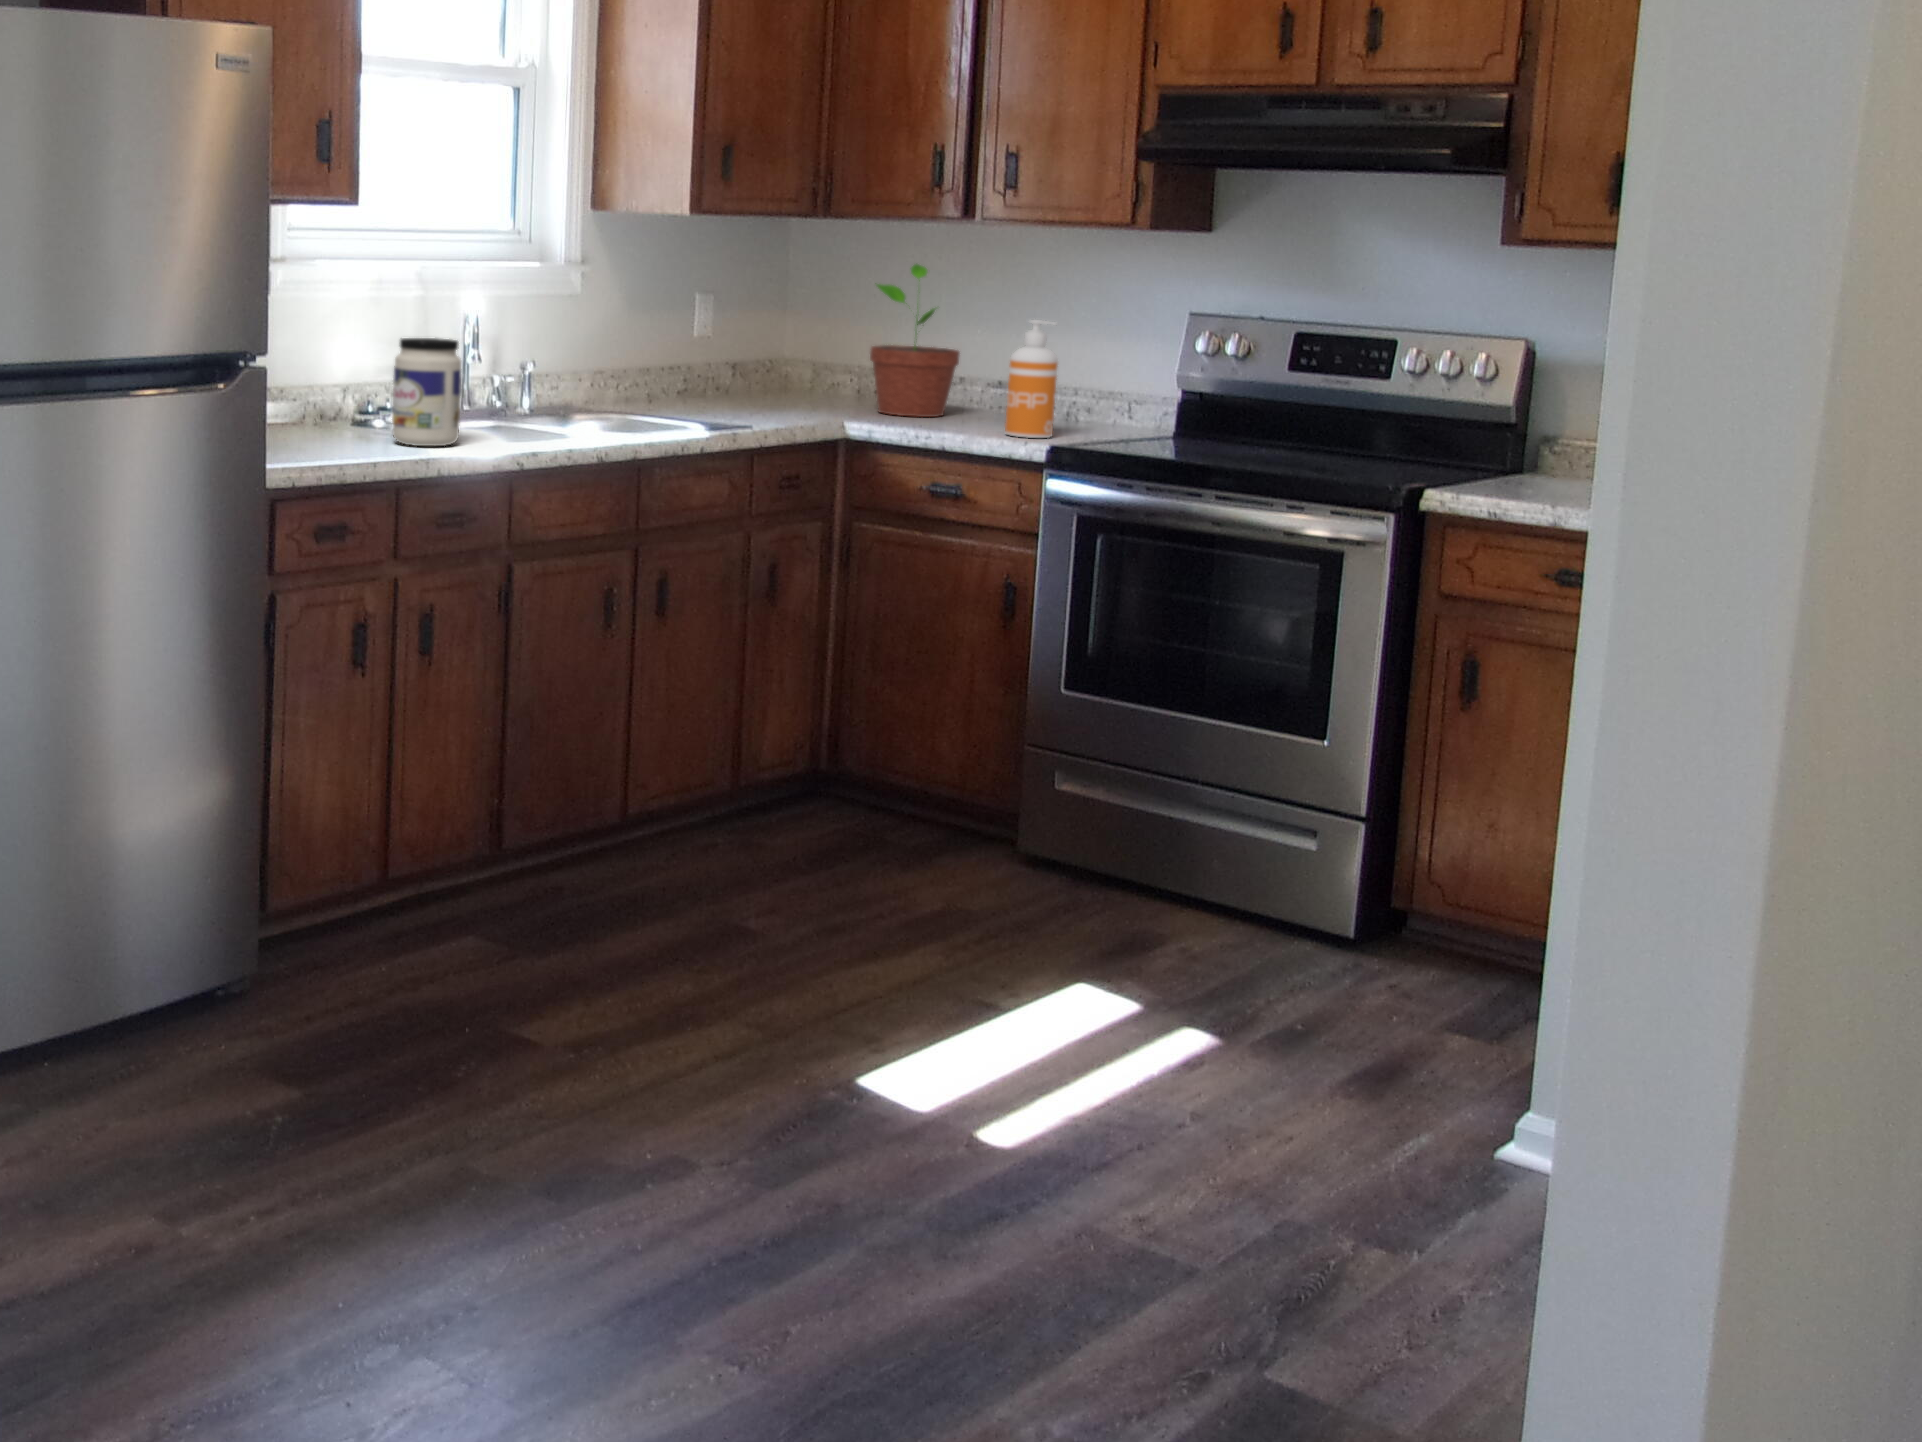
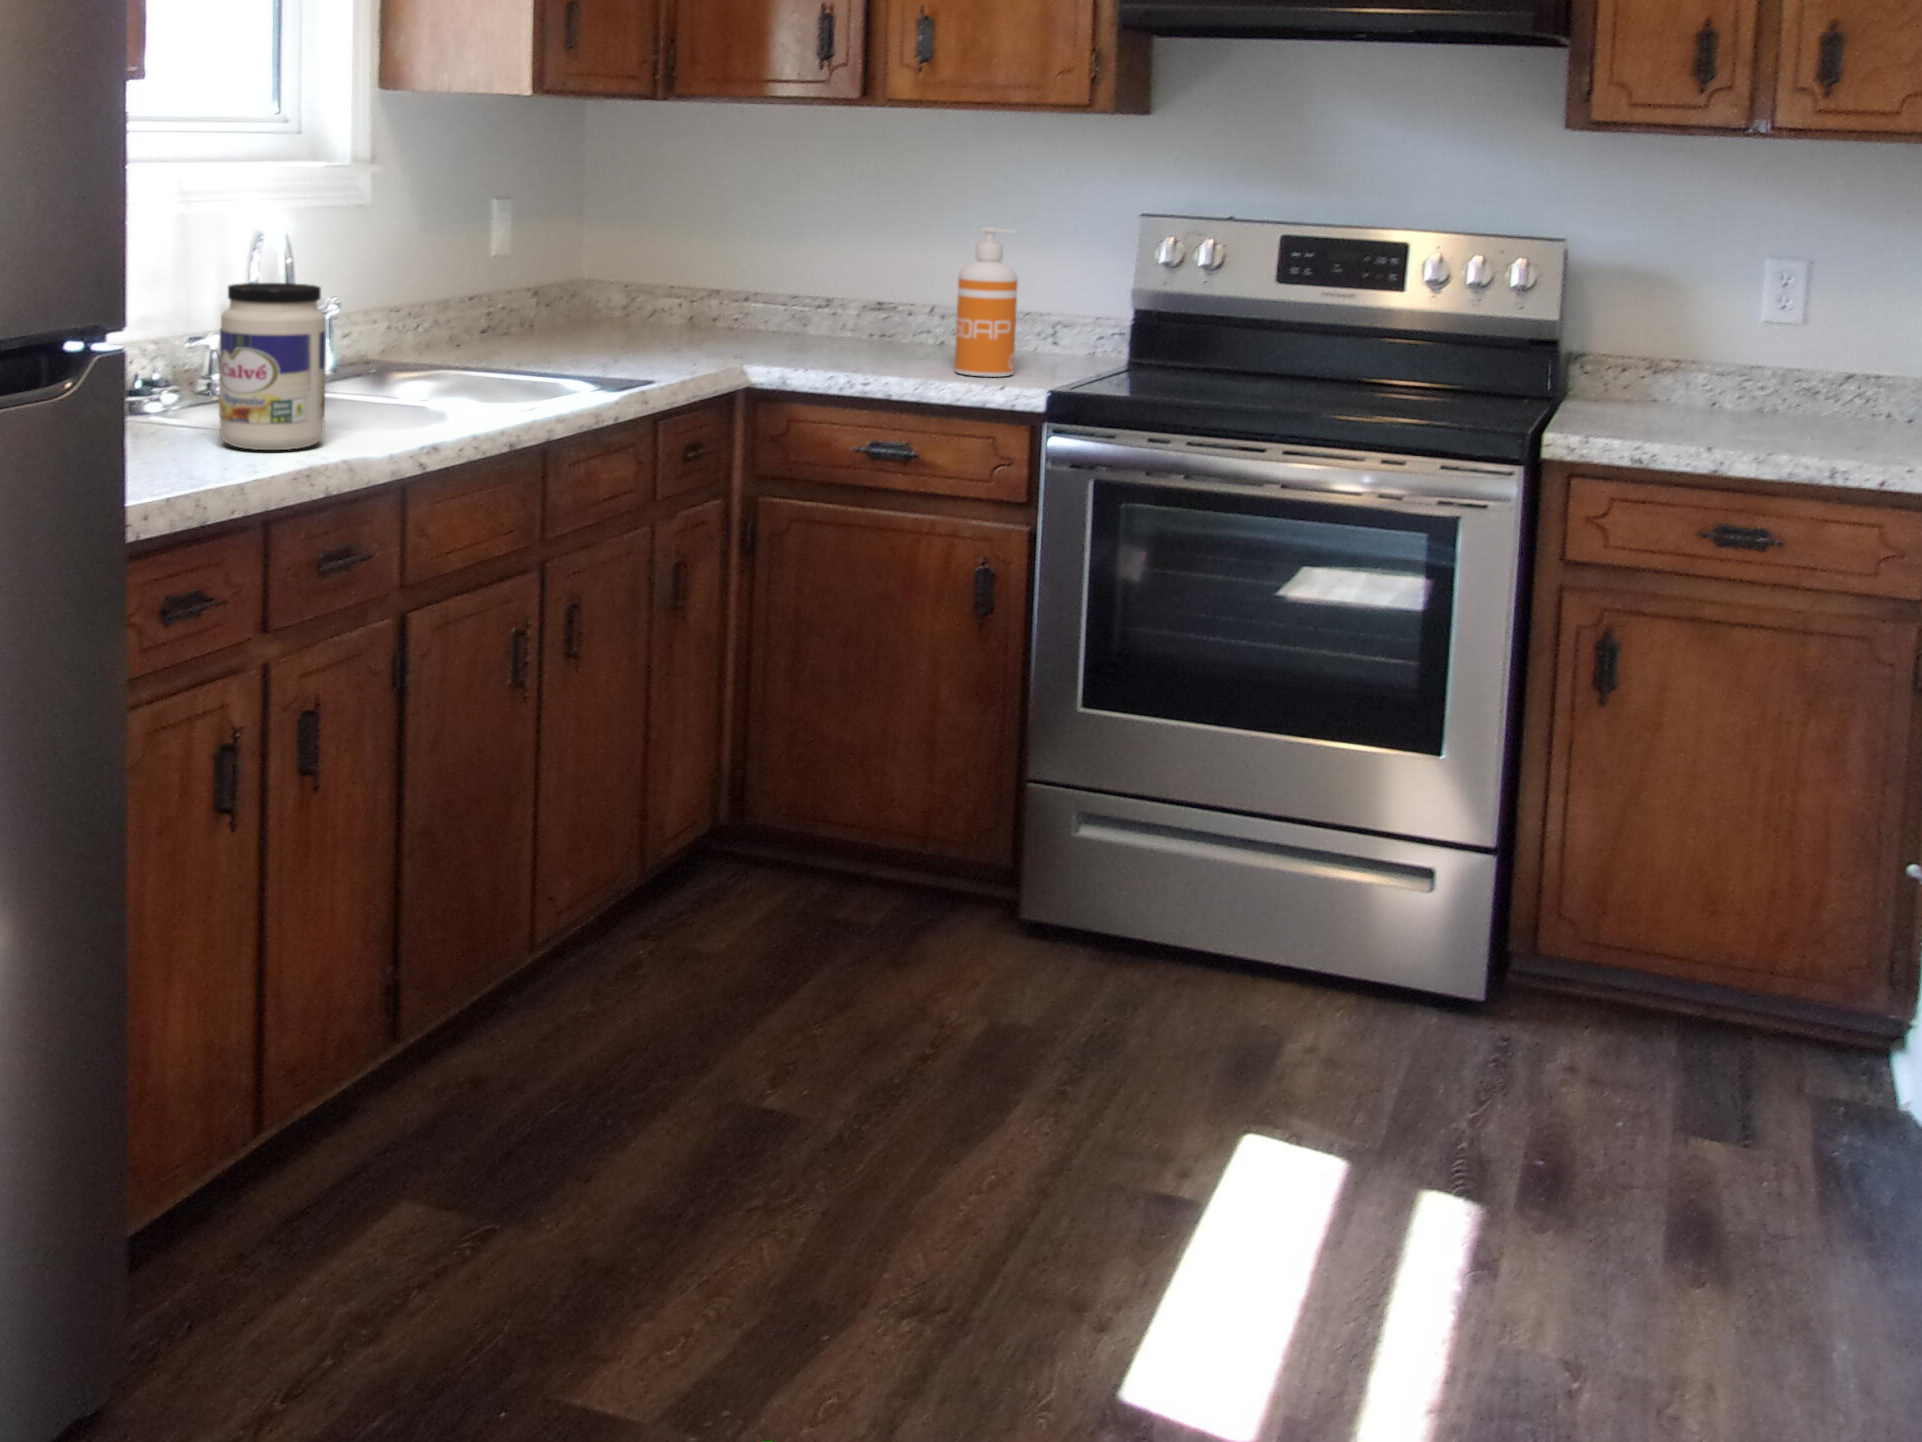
potted plant: present [870,264,959,417] -> none [743,157,855,353]

